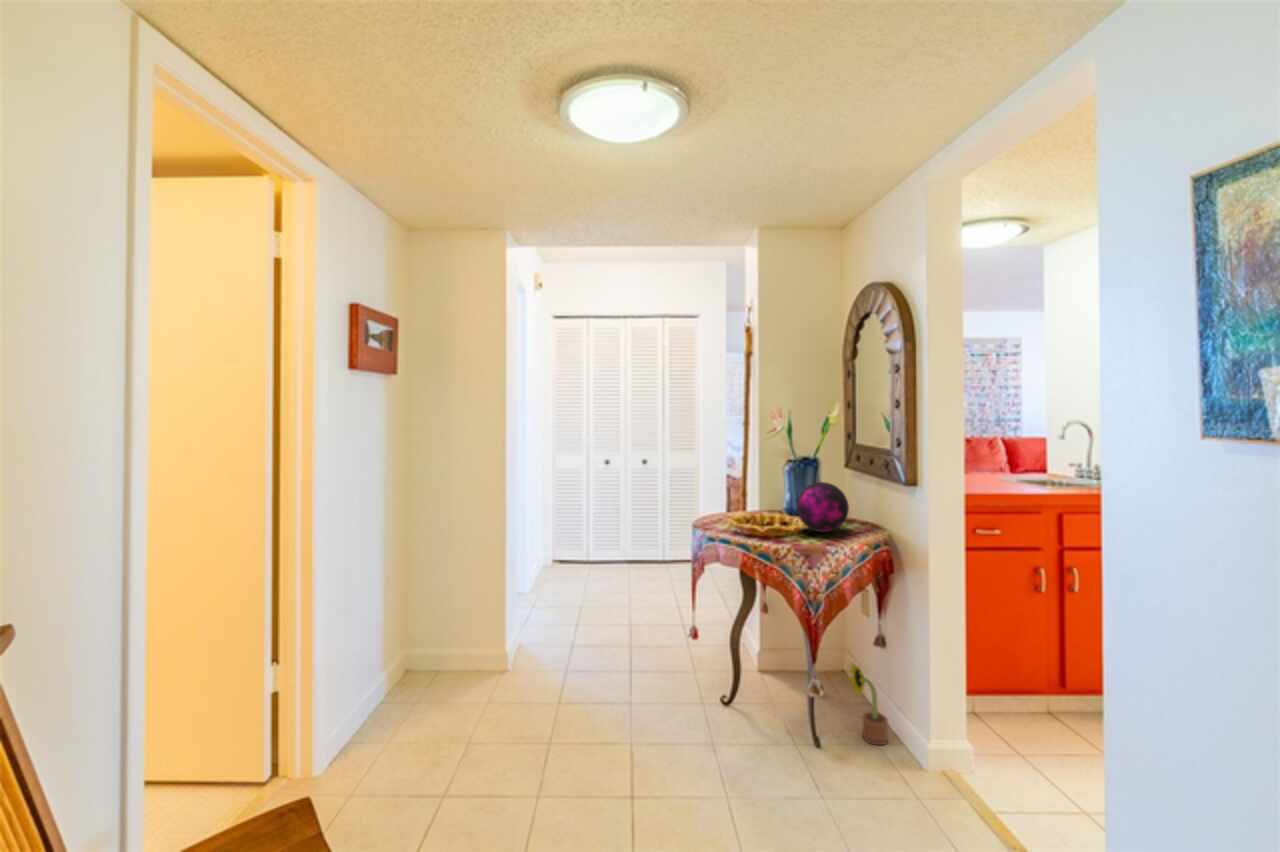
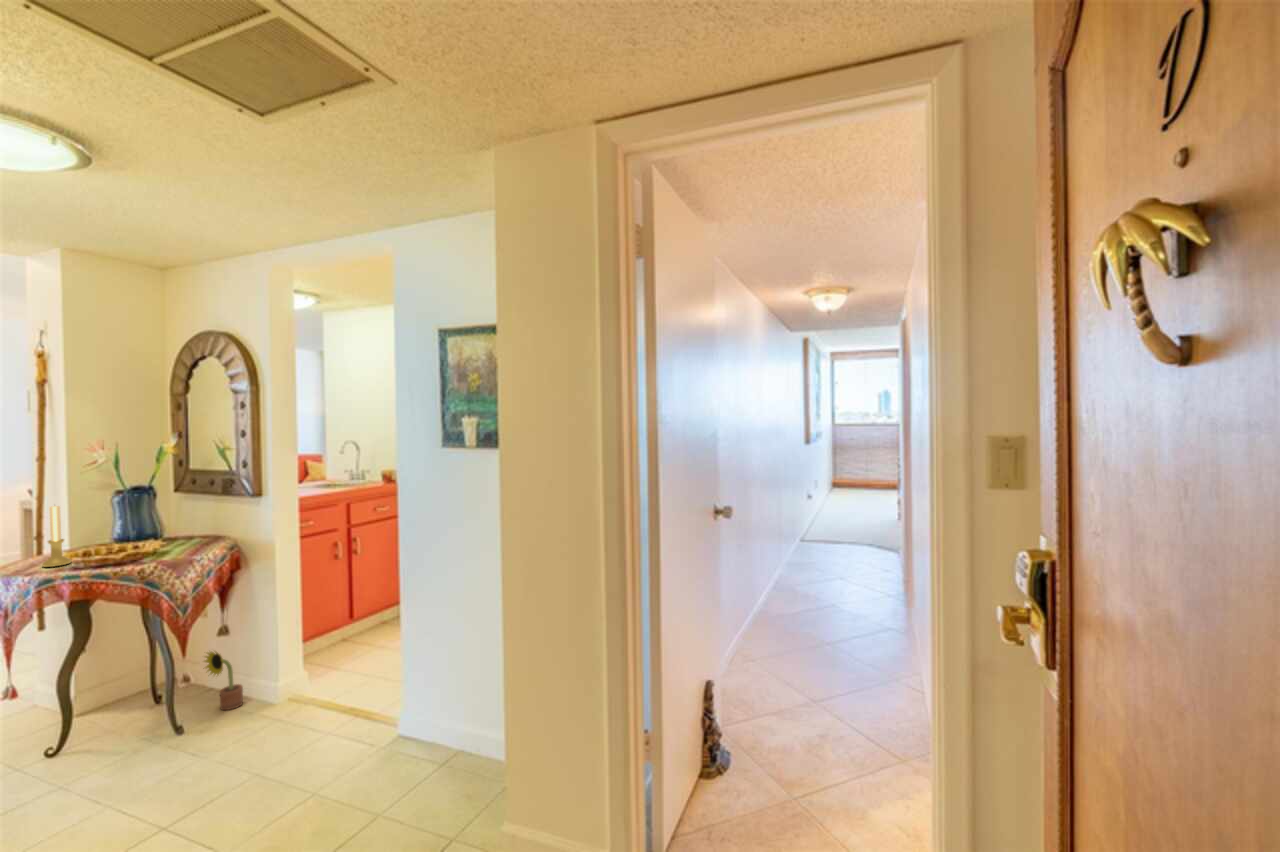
candle holder: none [724,468,744,527] -> present [42,506,71,567]
decorative orb: present [797,482,849,532] -> none [143,504,200,549]

